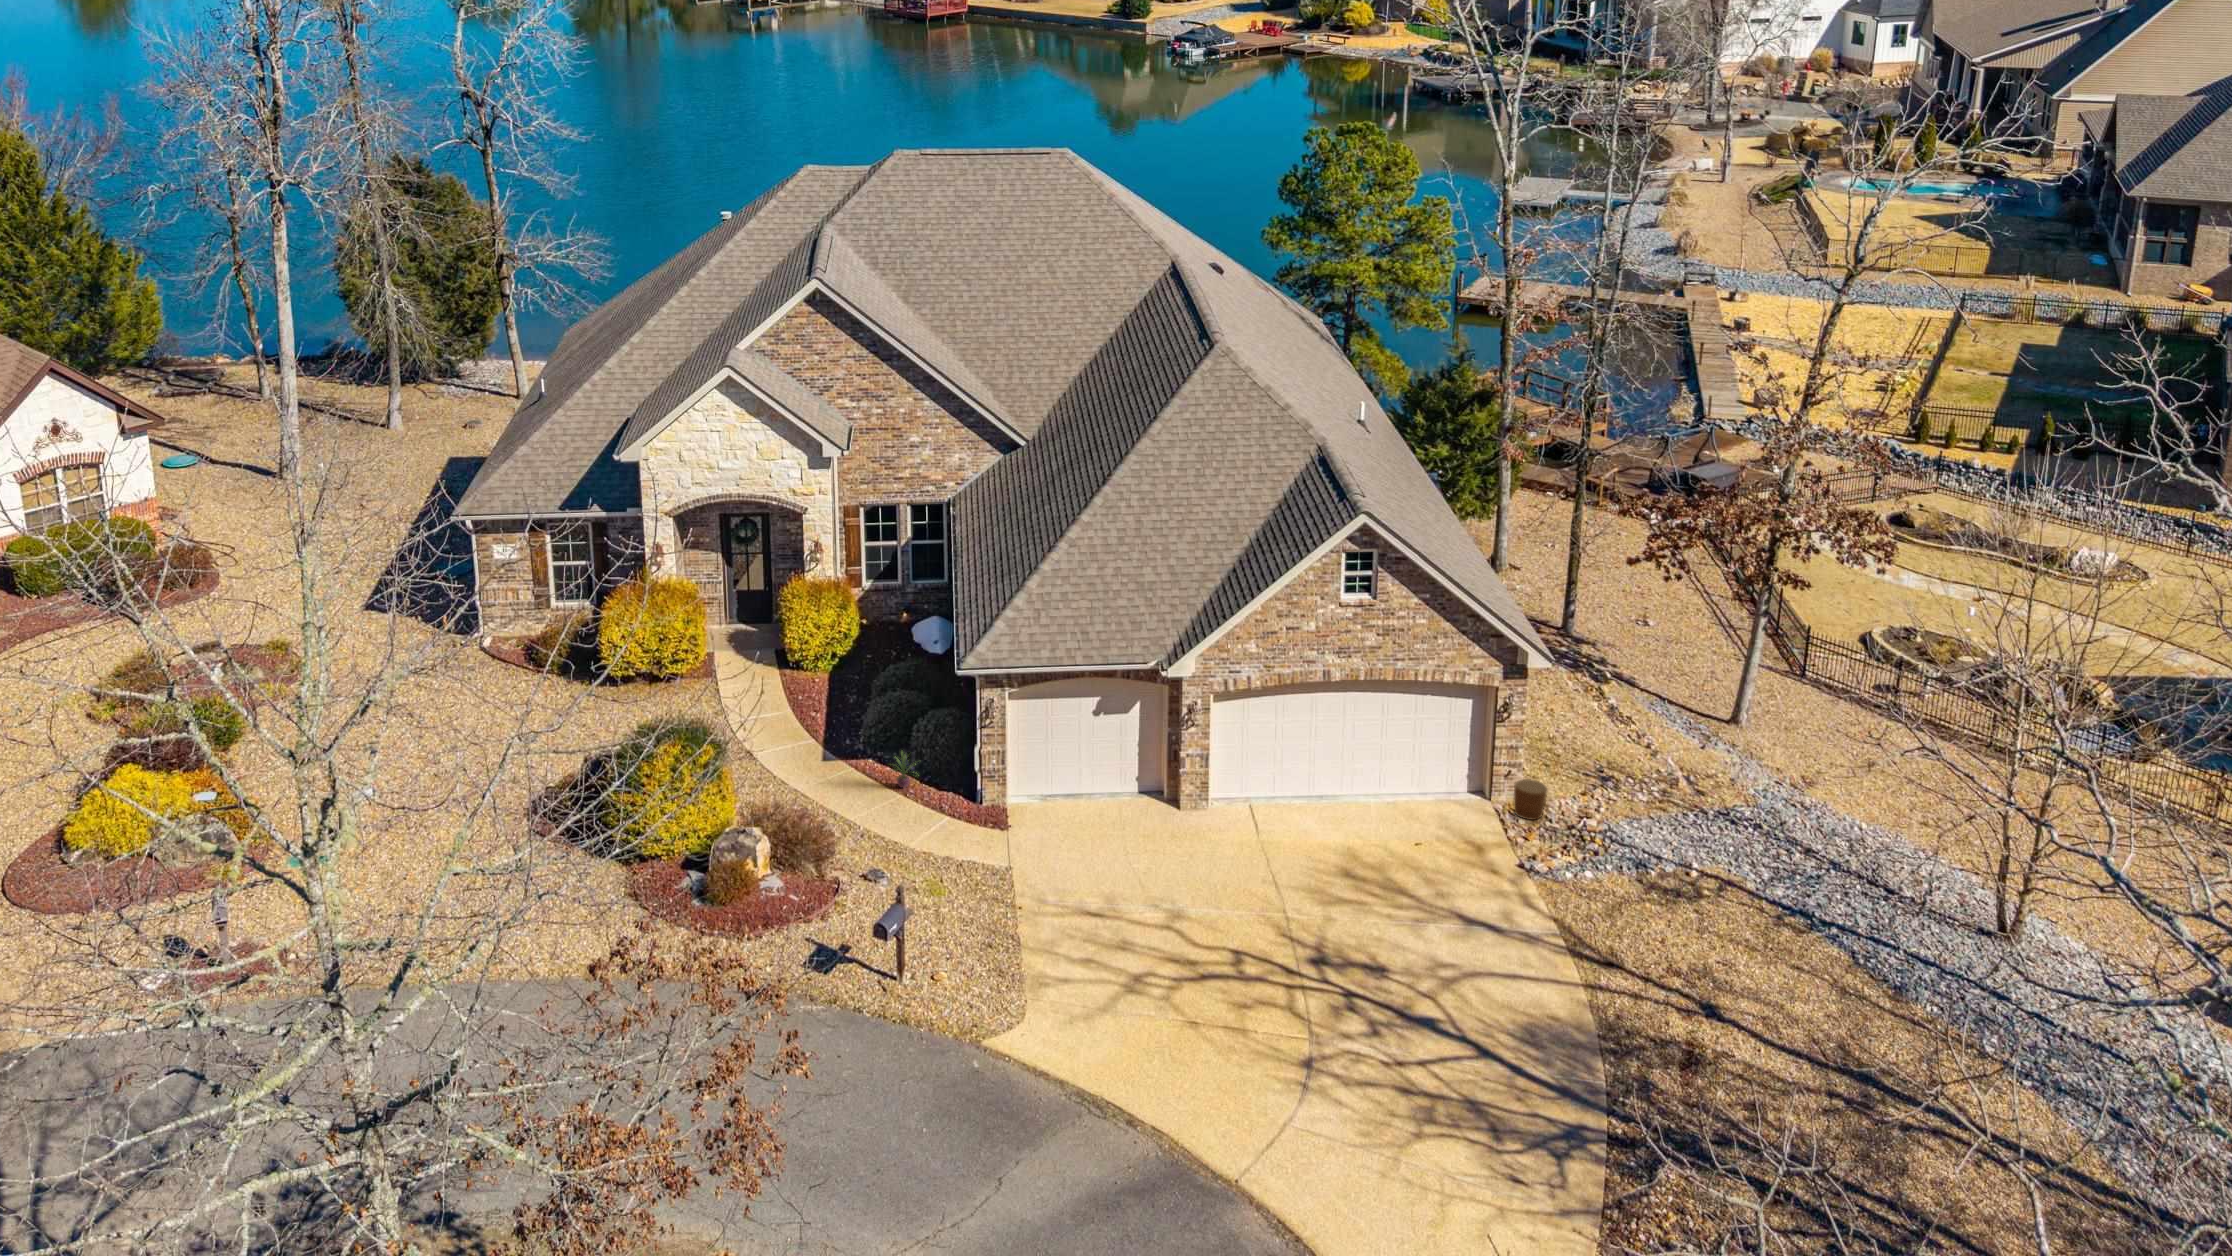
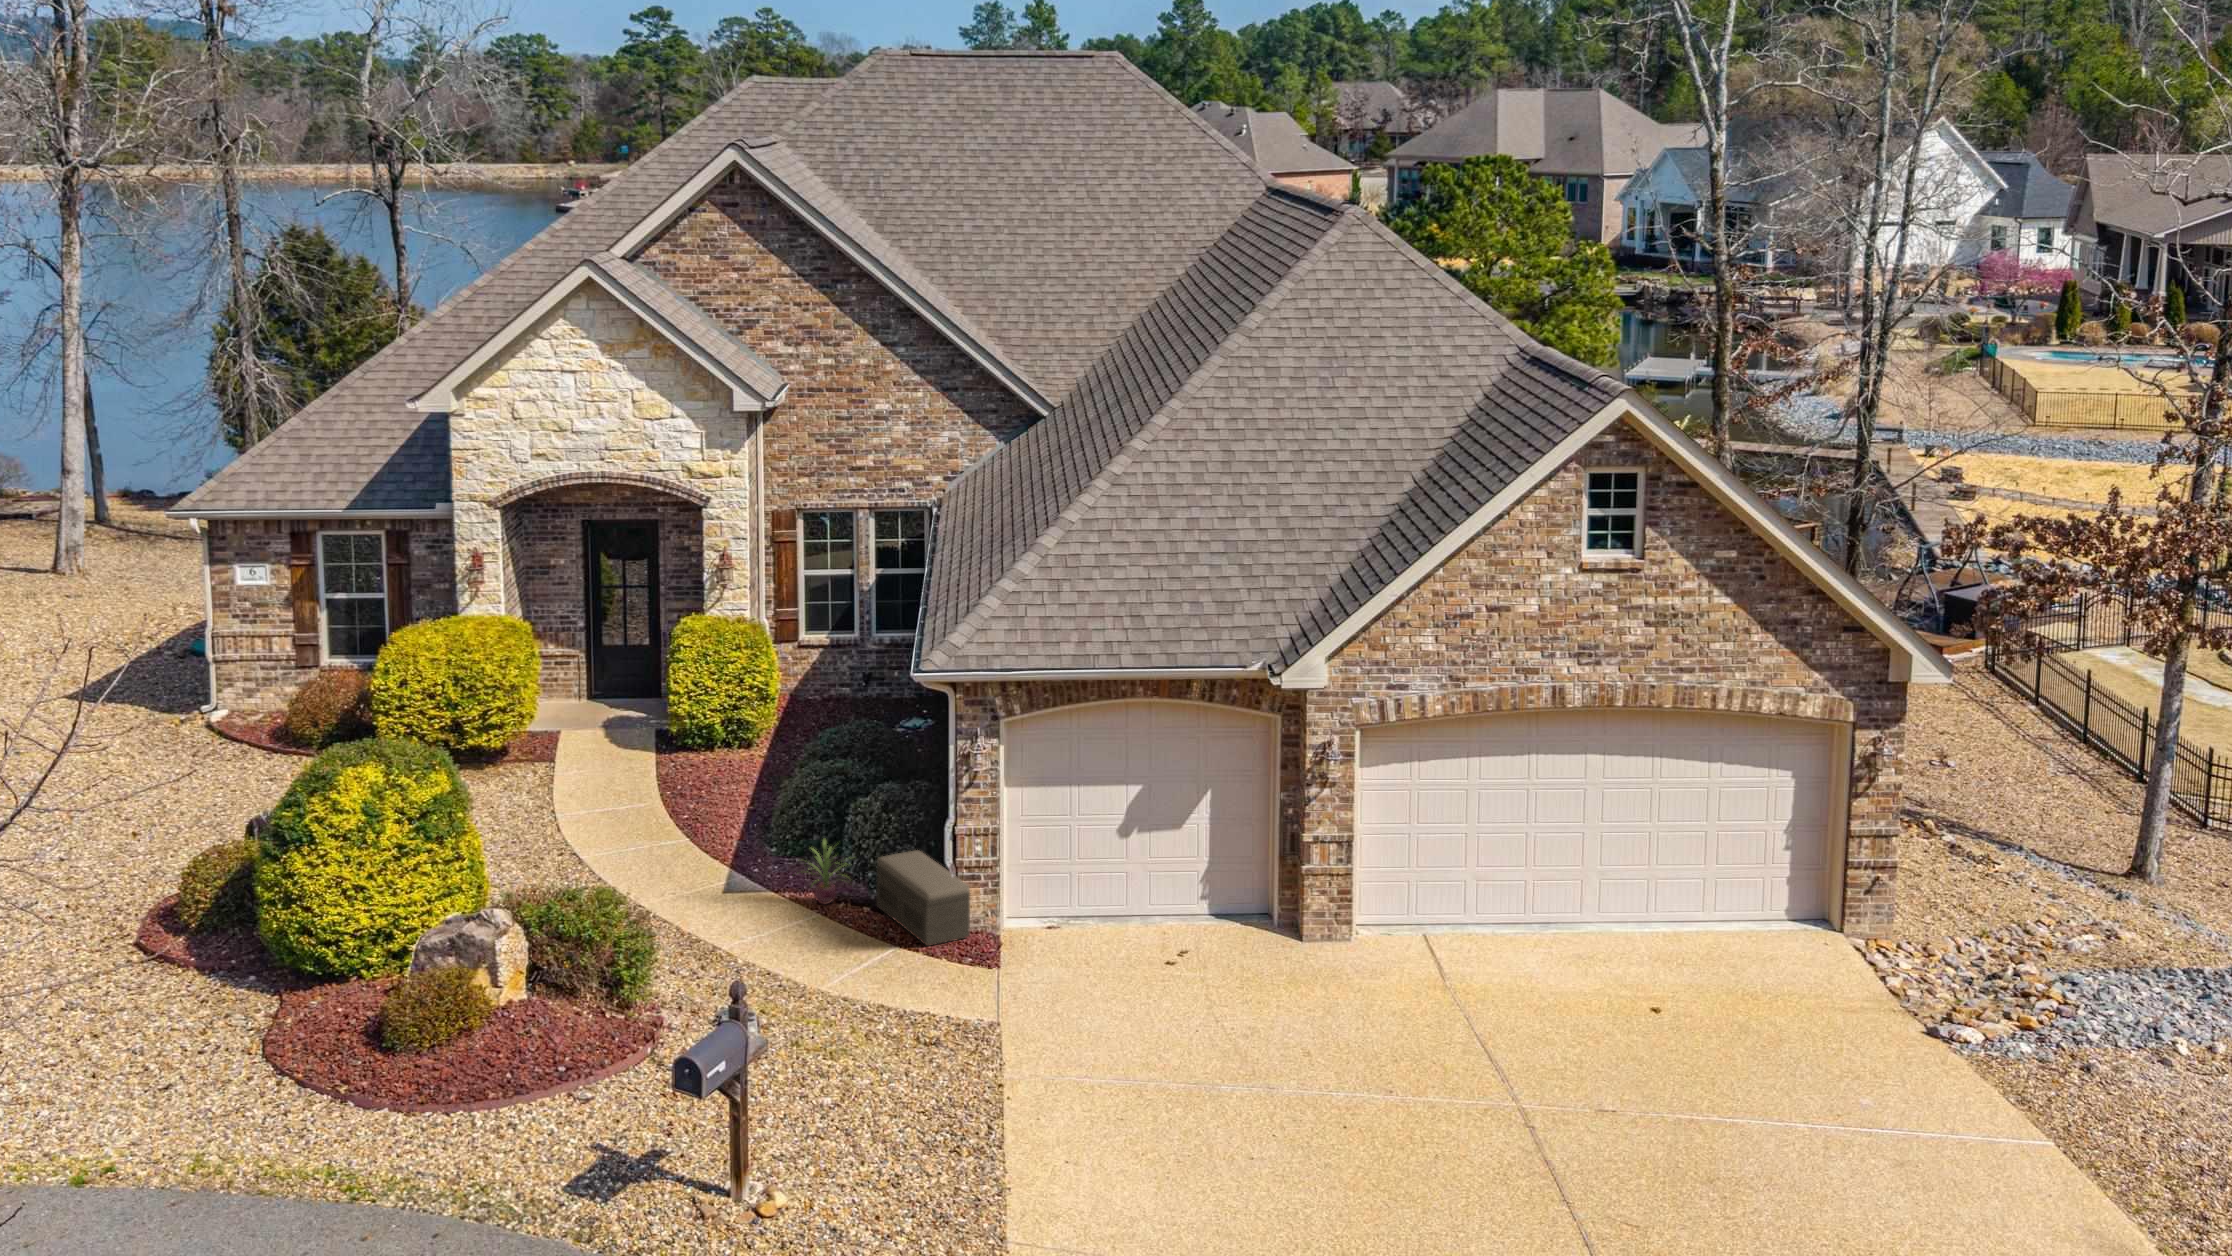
storage bench: none [934,757,990,817] -> present [877,850,970,946]
woven basket: present [1514,779,1548,820] -> none [1884,895,1946,965]

